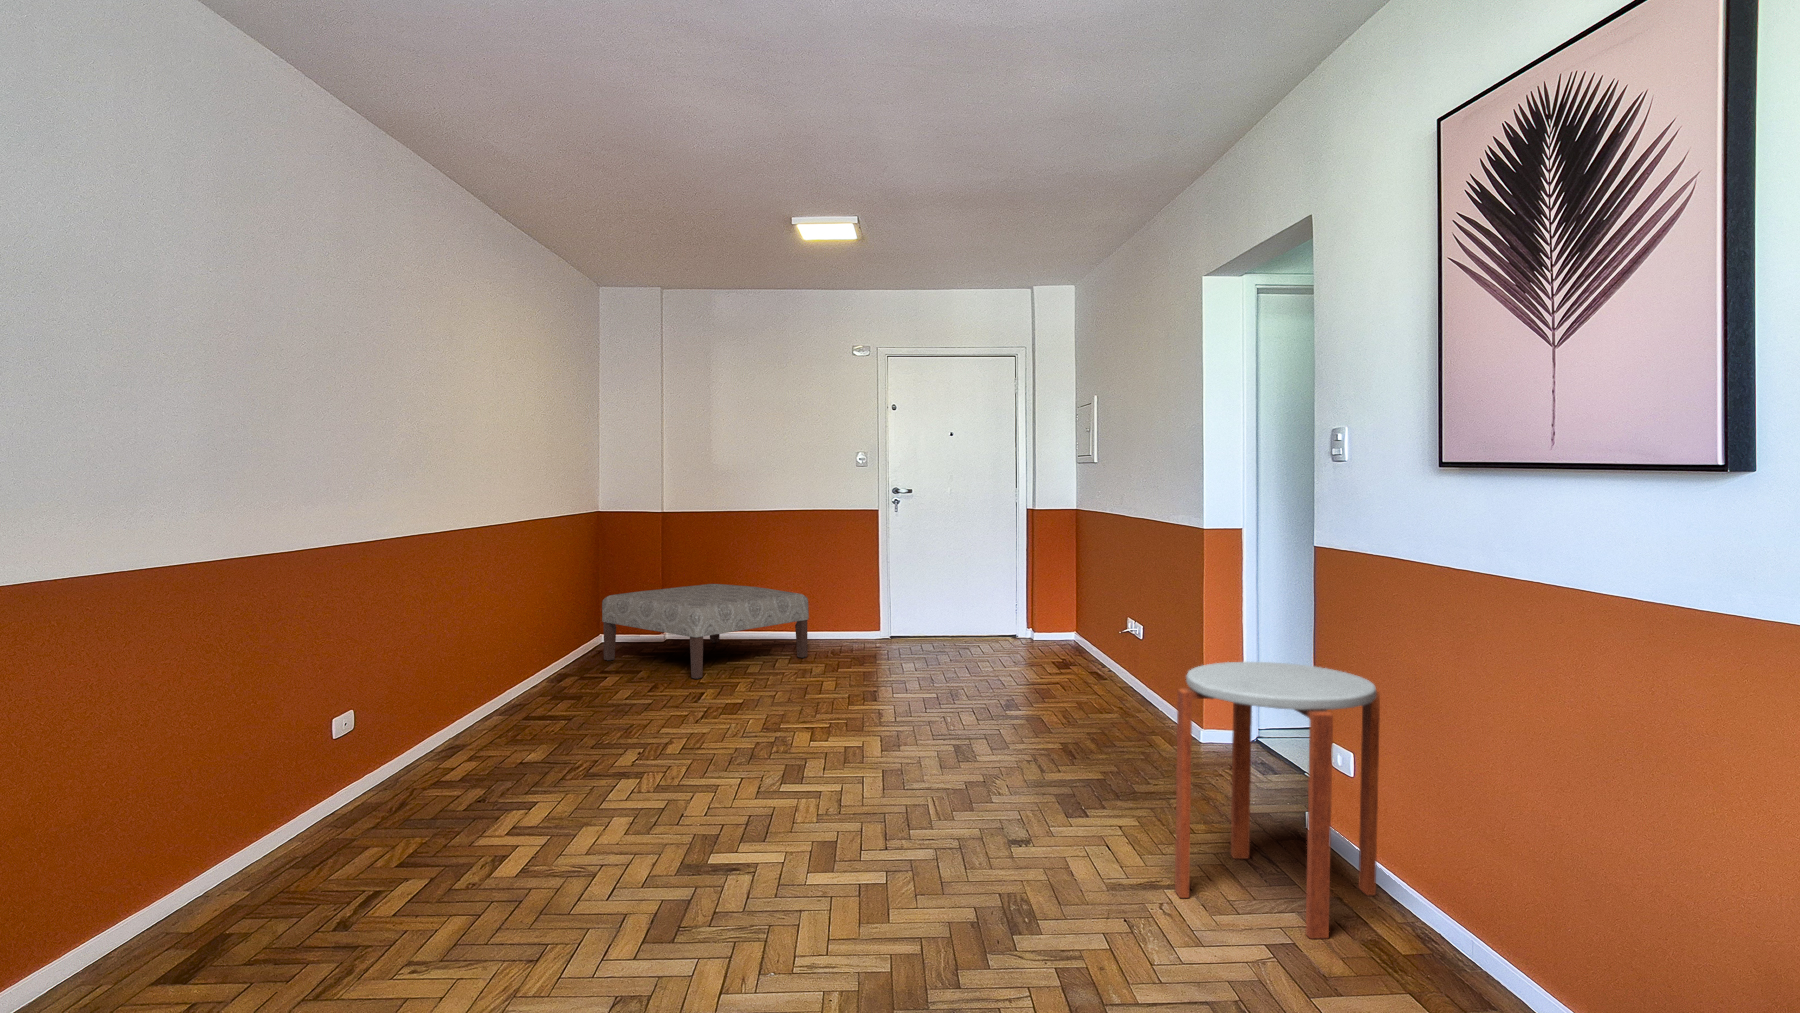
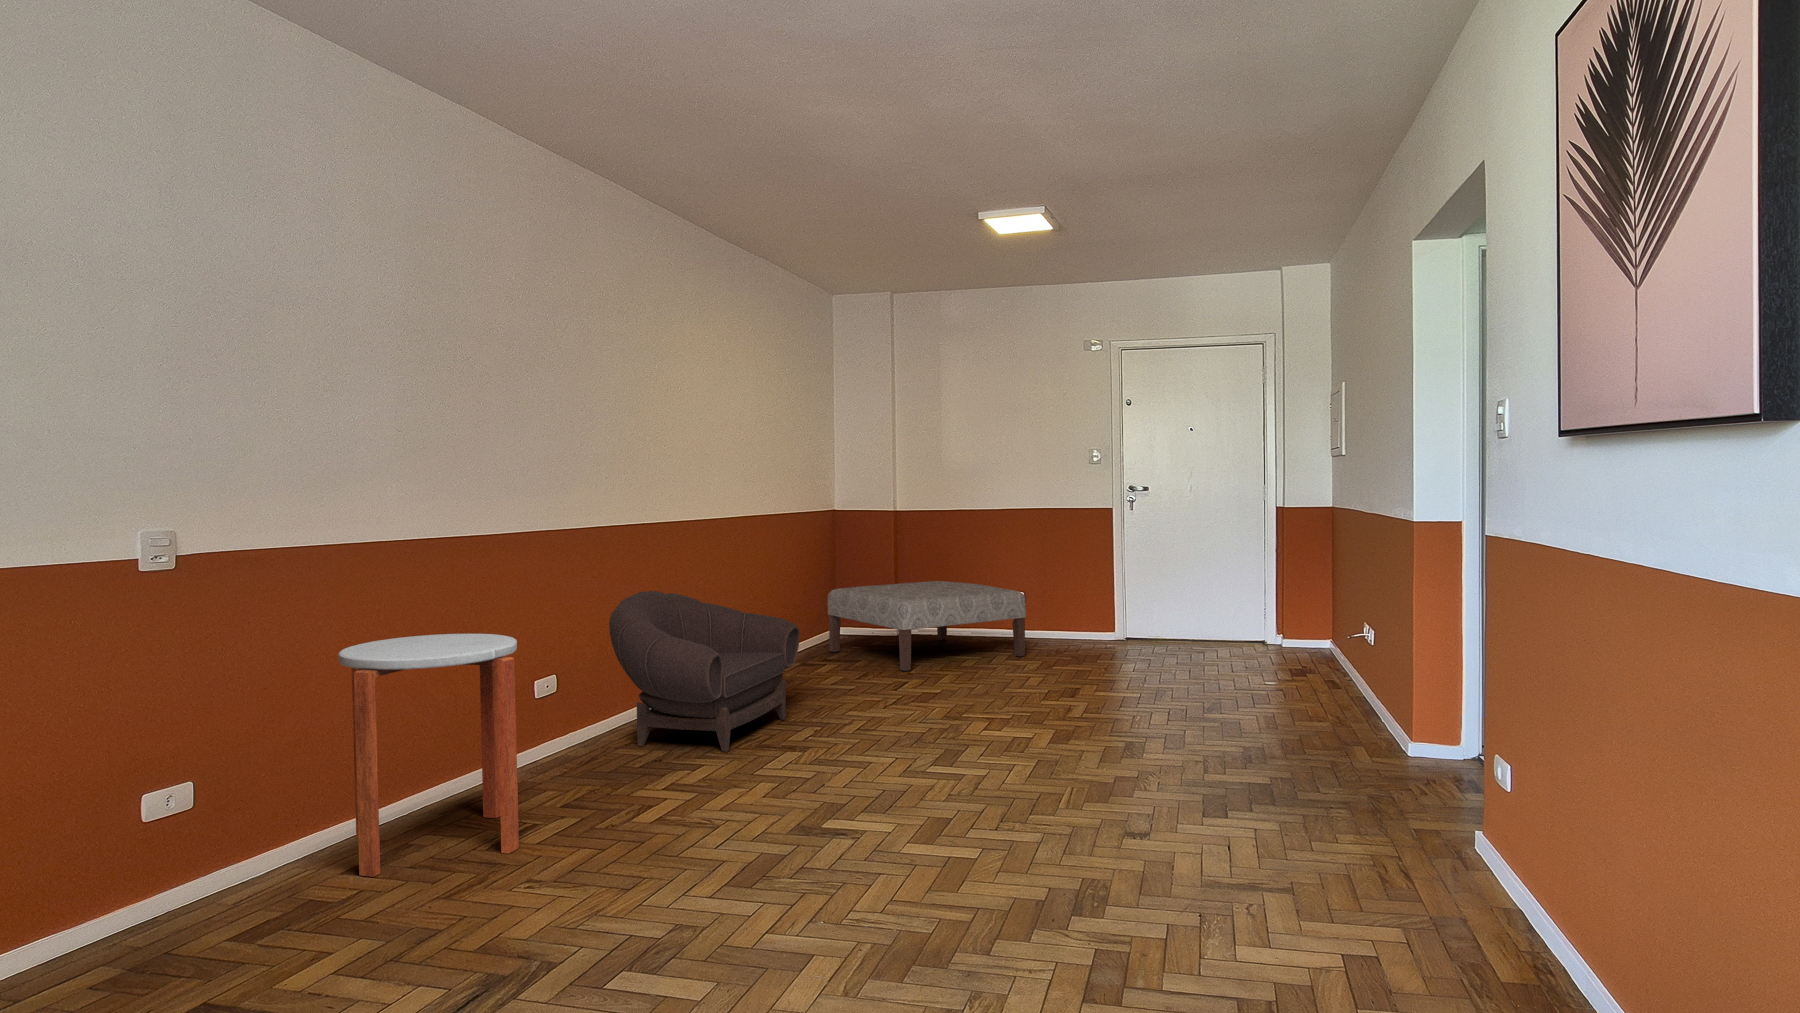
armchair: none [406,610,612,784] -> present [609,591,800,752]
side table: present [1175,662,1380,939] -> present [338,634,519,877]

